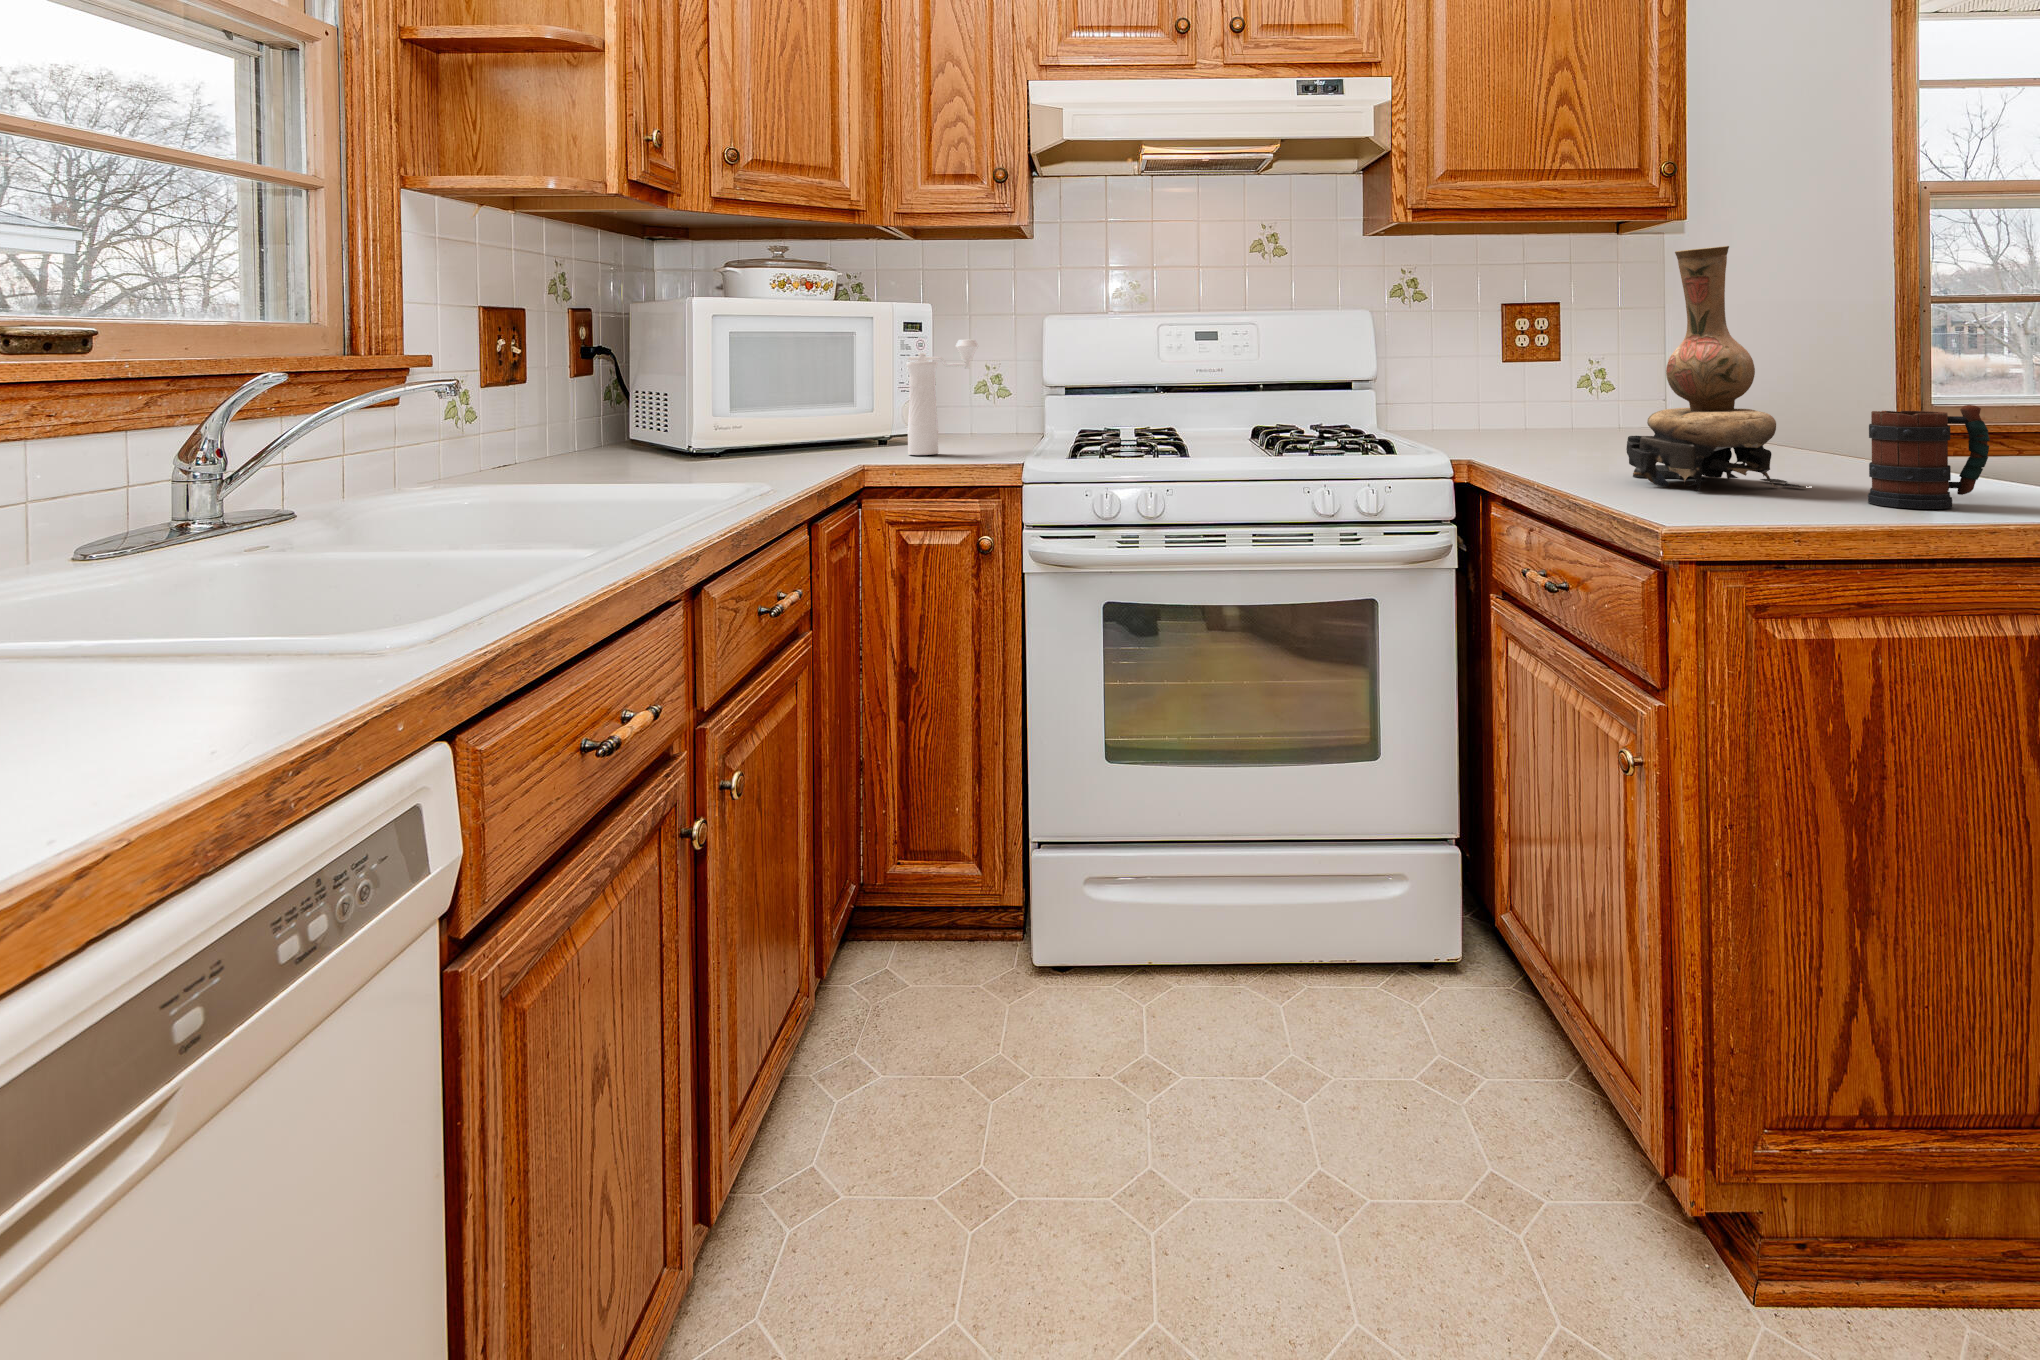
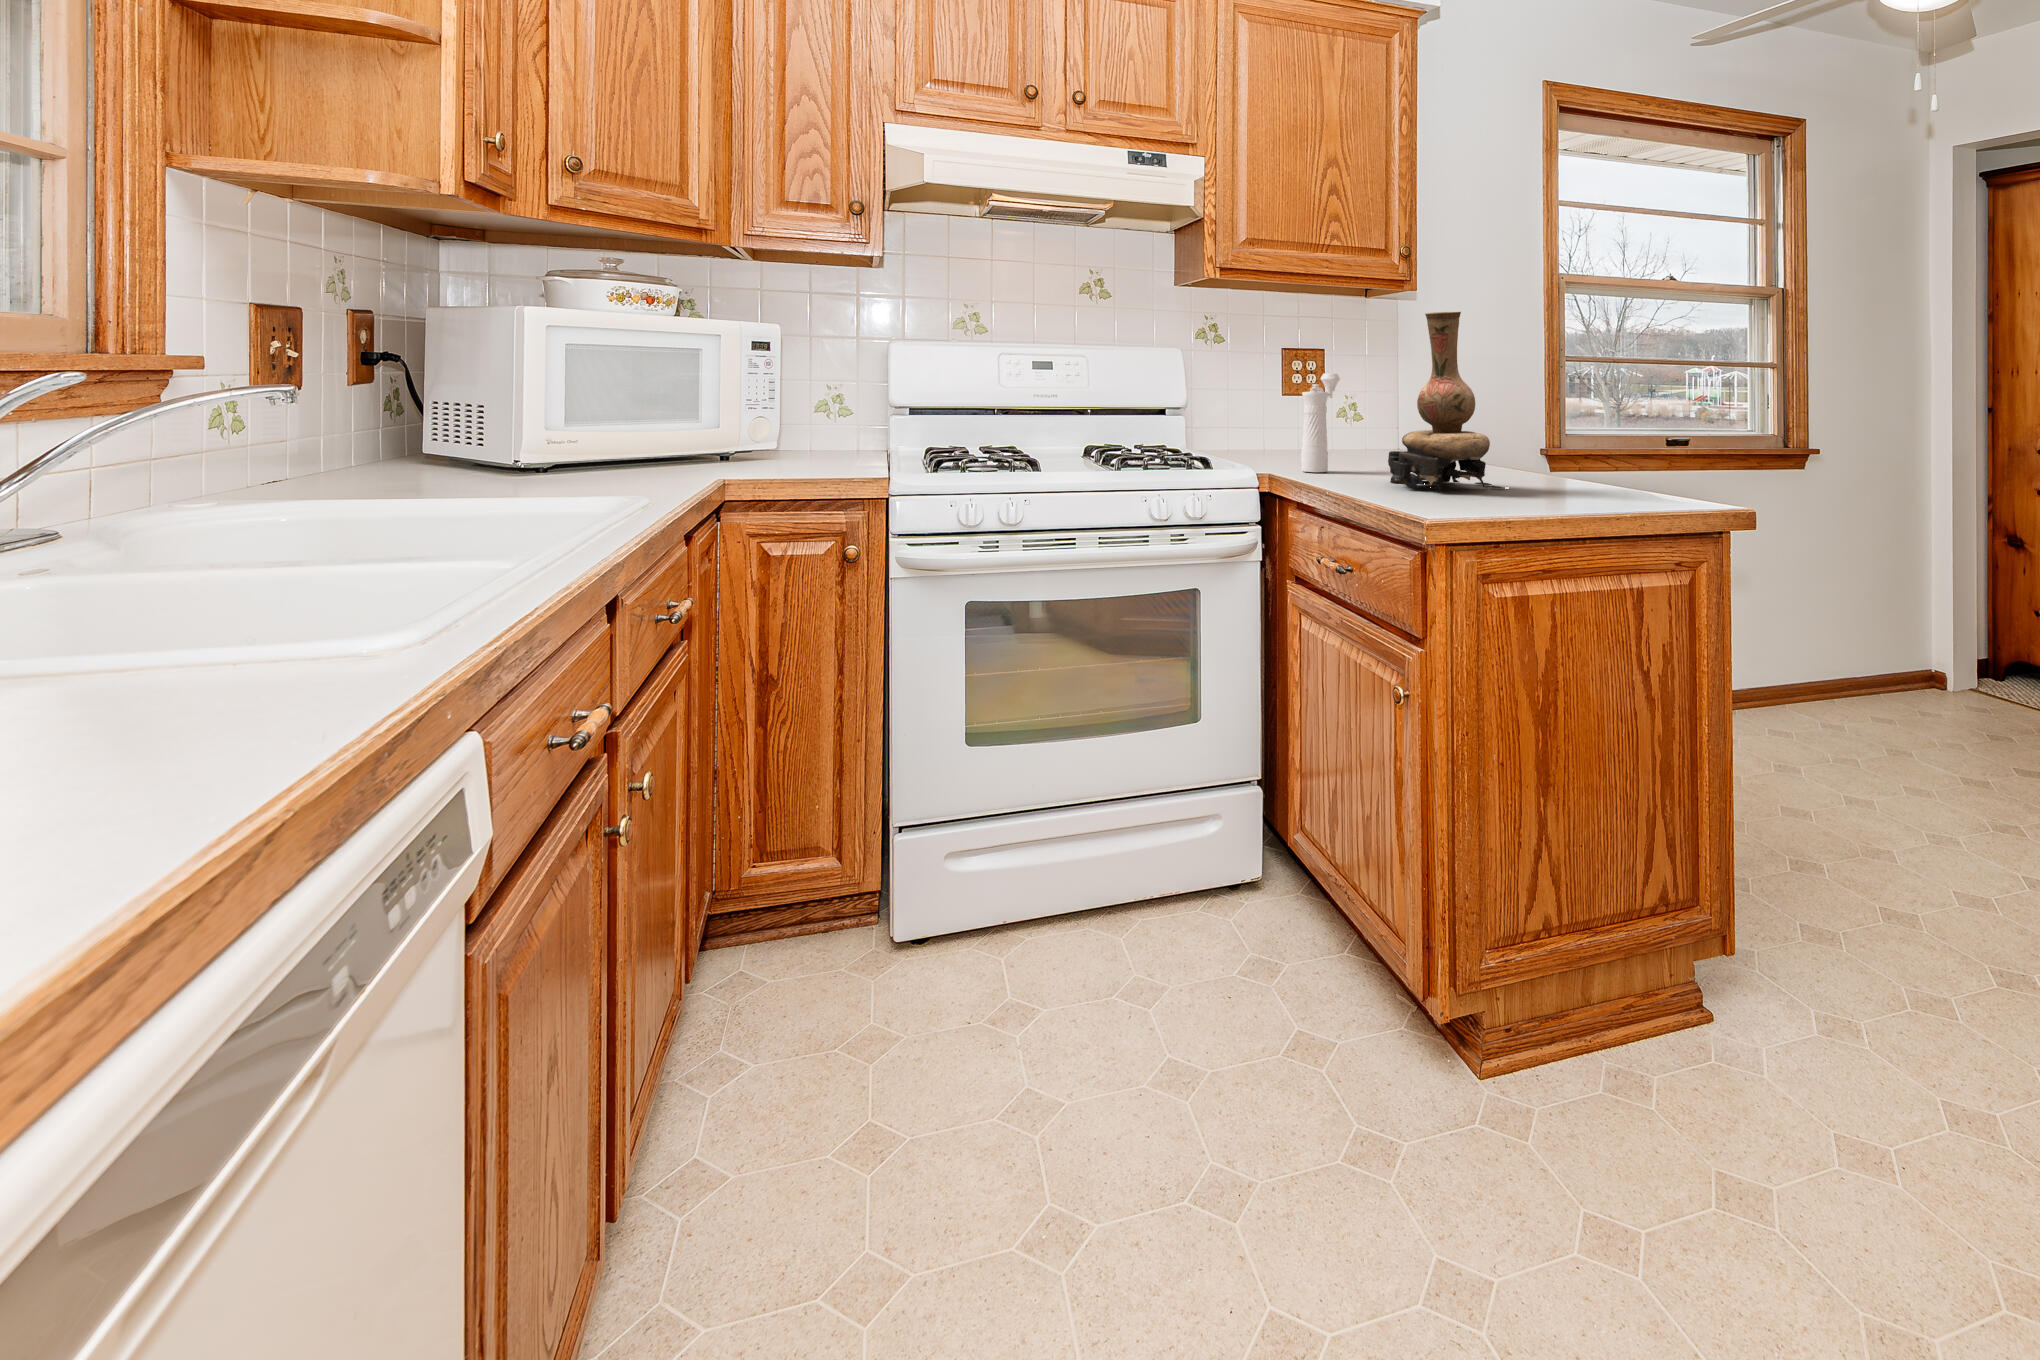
pepper mill: present [906,340,978,455] -> present [1301,373,1340,472]
mug: present [1868,405,1990,509] -> none [1546,430,1617,502]

